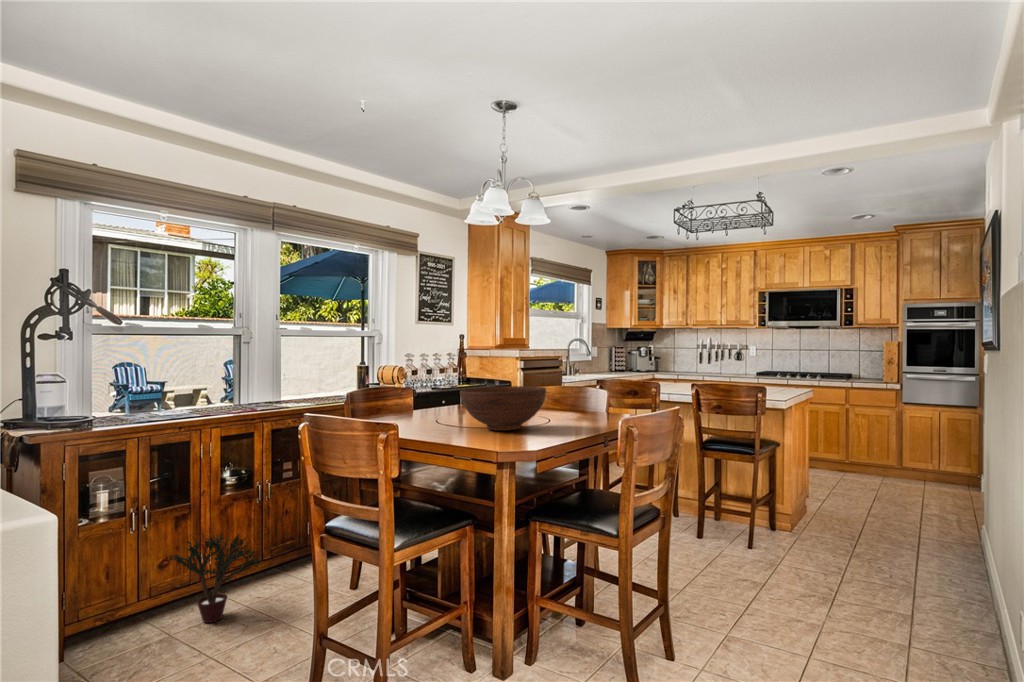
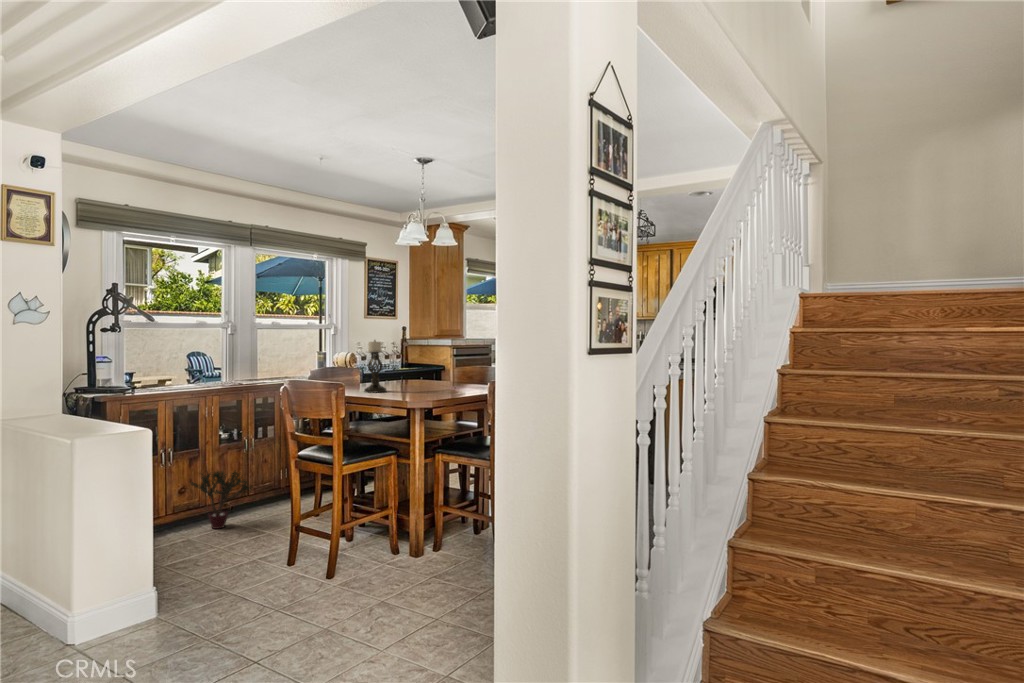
candle holder: none [419,345,452,423] -> present [364,340,387,393]
fruit bowl: present [460,386,546,431] -> none [391,368,447,396]

